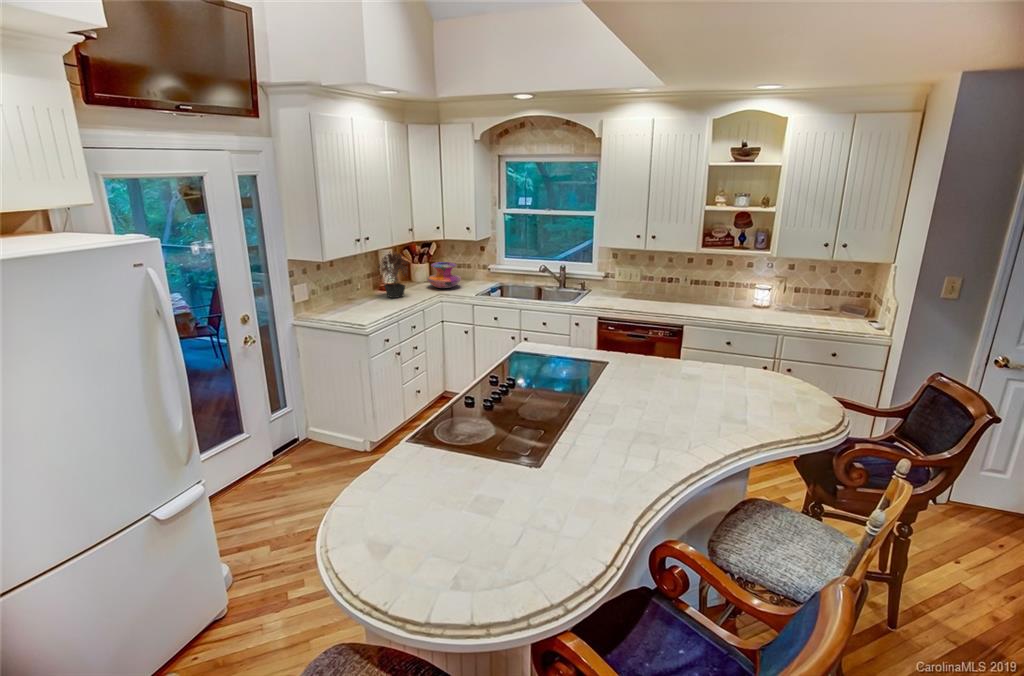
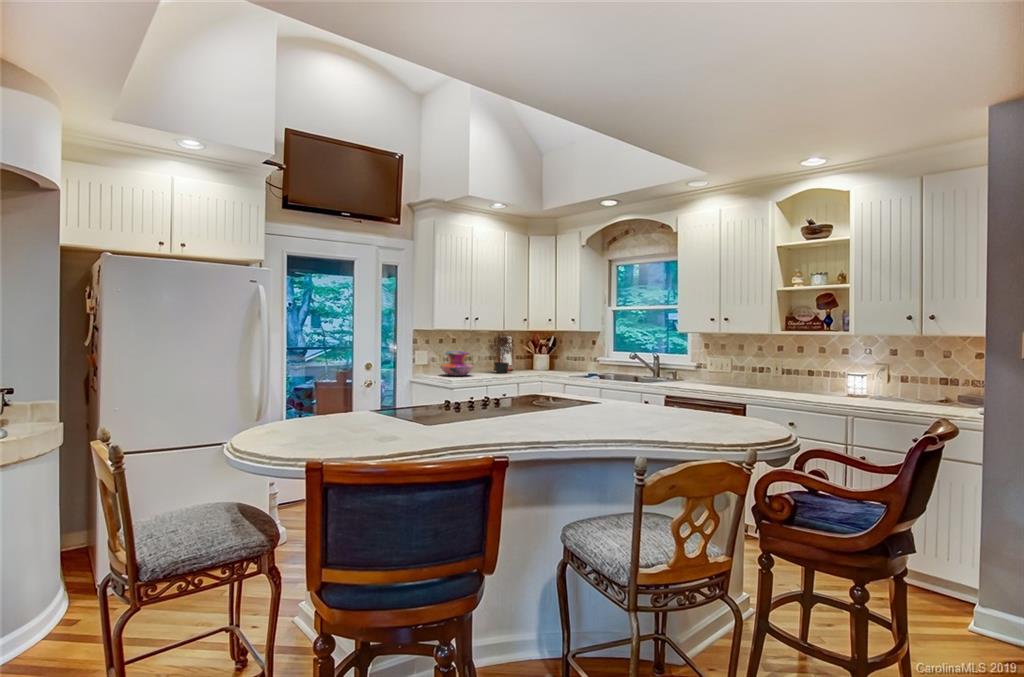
decorative vase: present [427,262,461,289] -> present [440,351,474,376]

